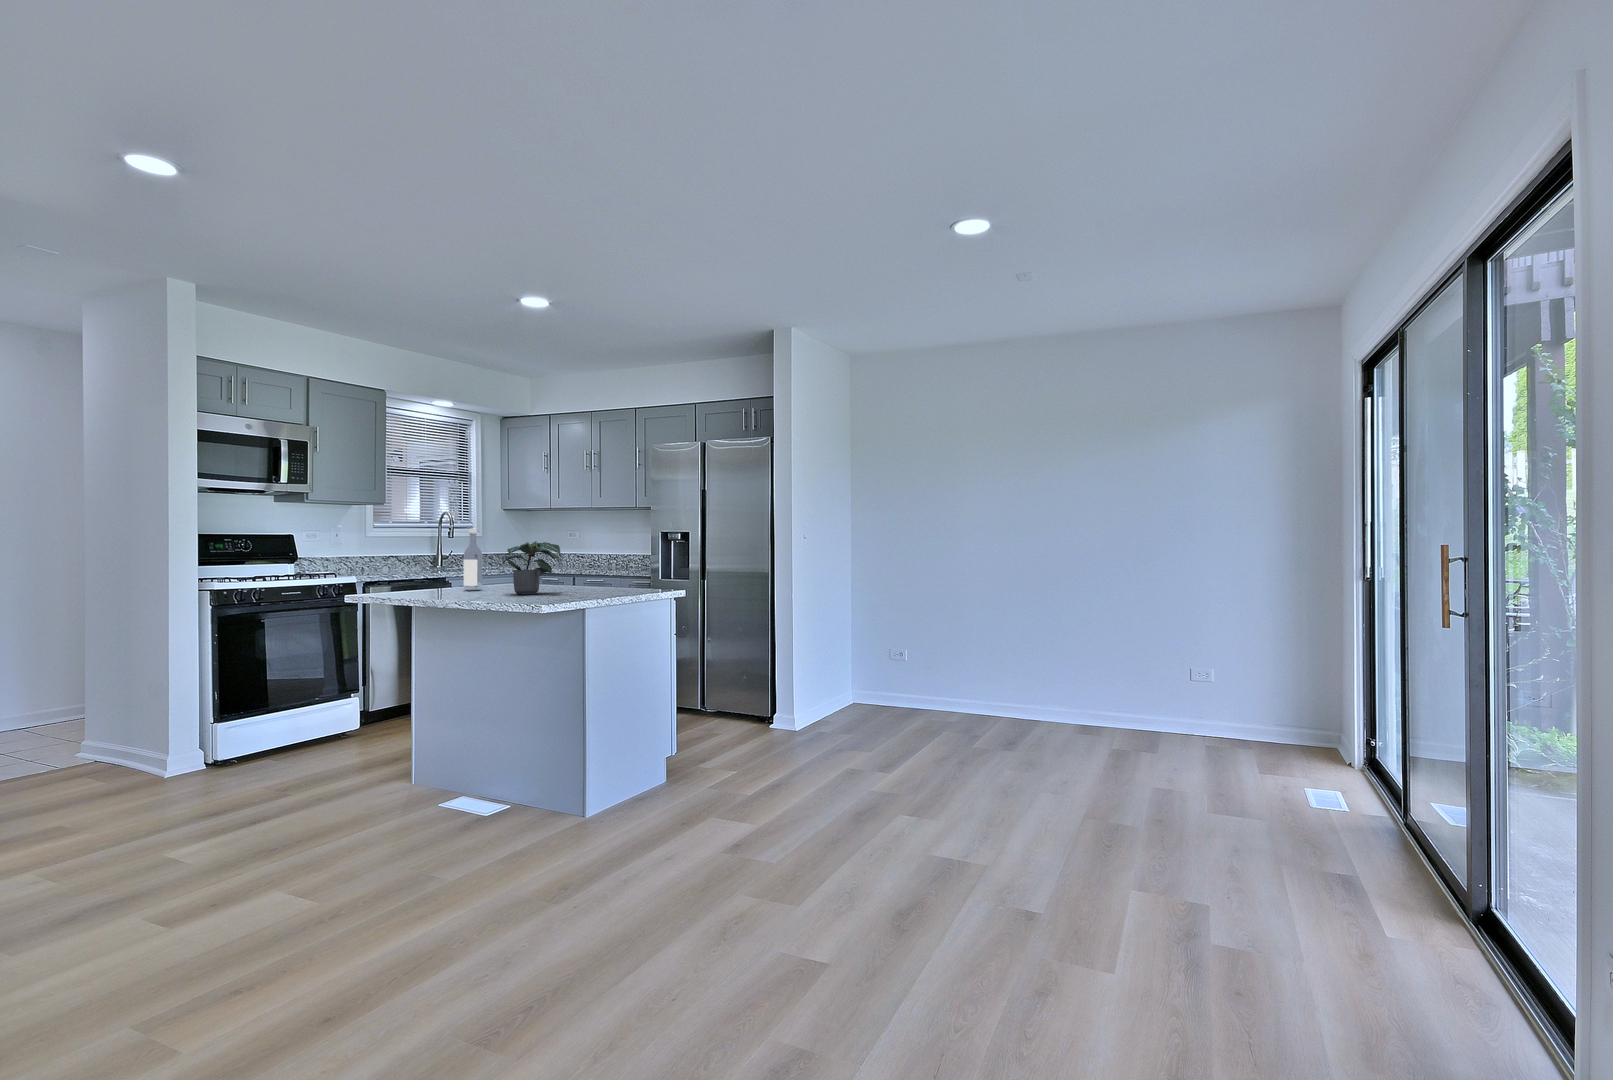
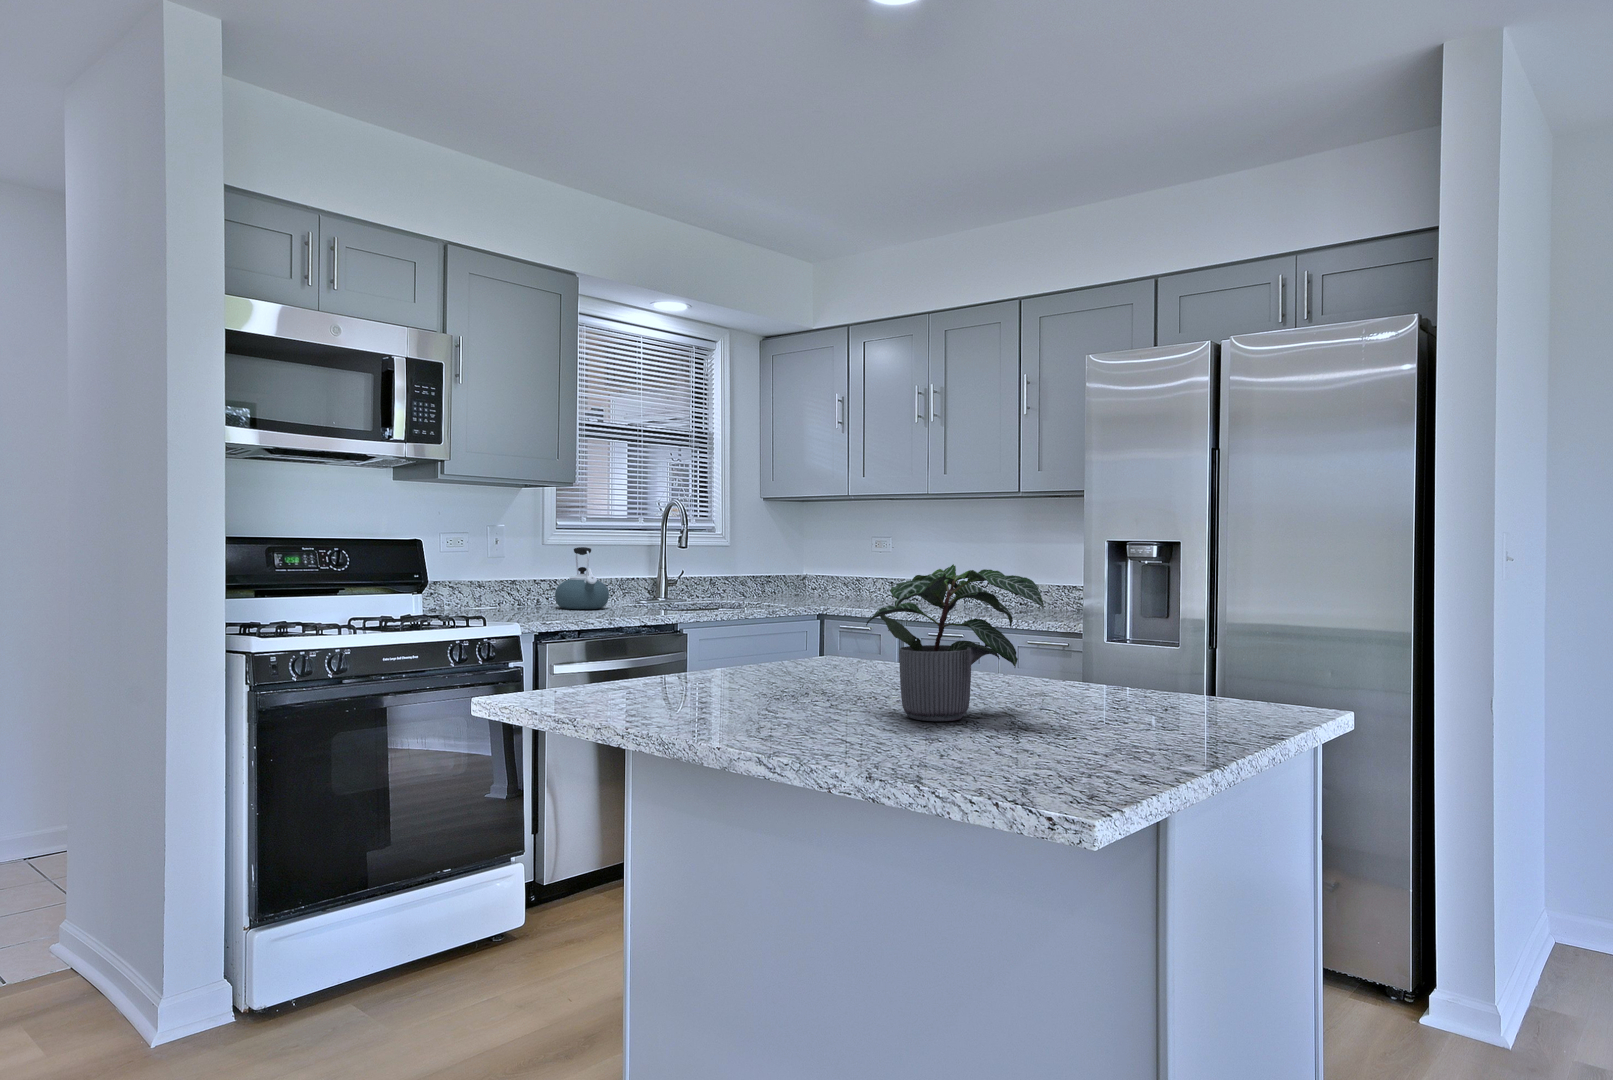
wine bottle: present [464,529,482,591] -> none [751,529,794,689]
kettle: none [373,538,406,572] -> present [555,547,609,609]

